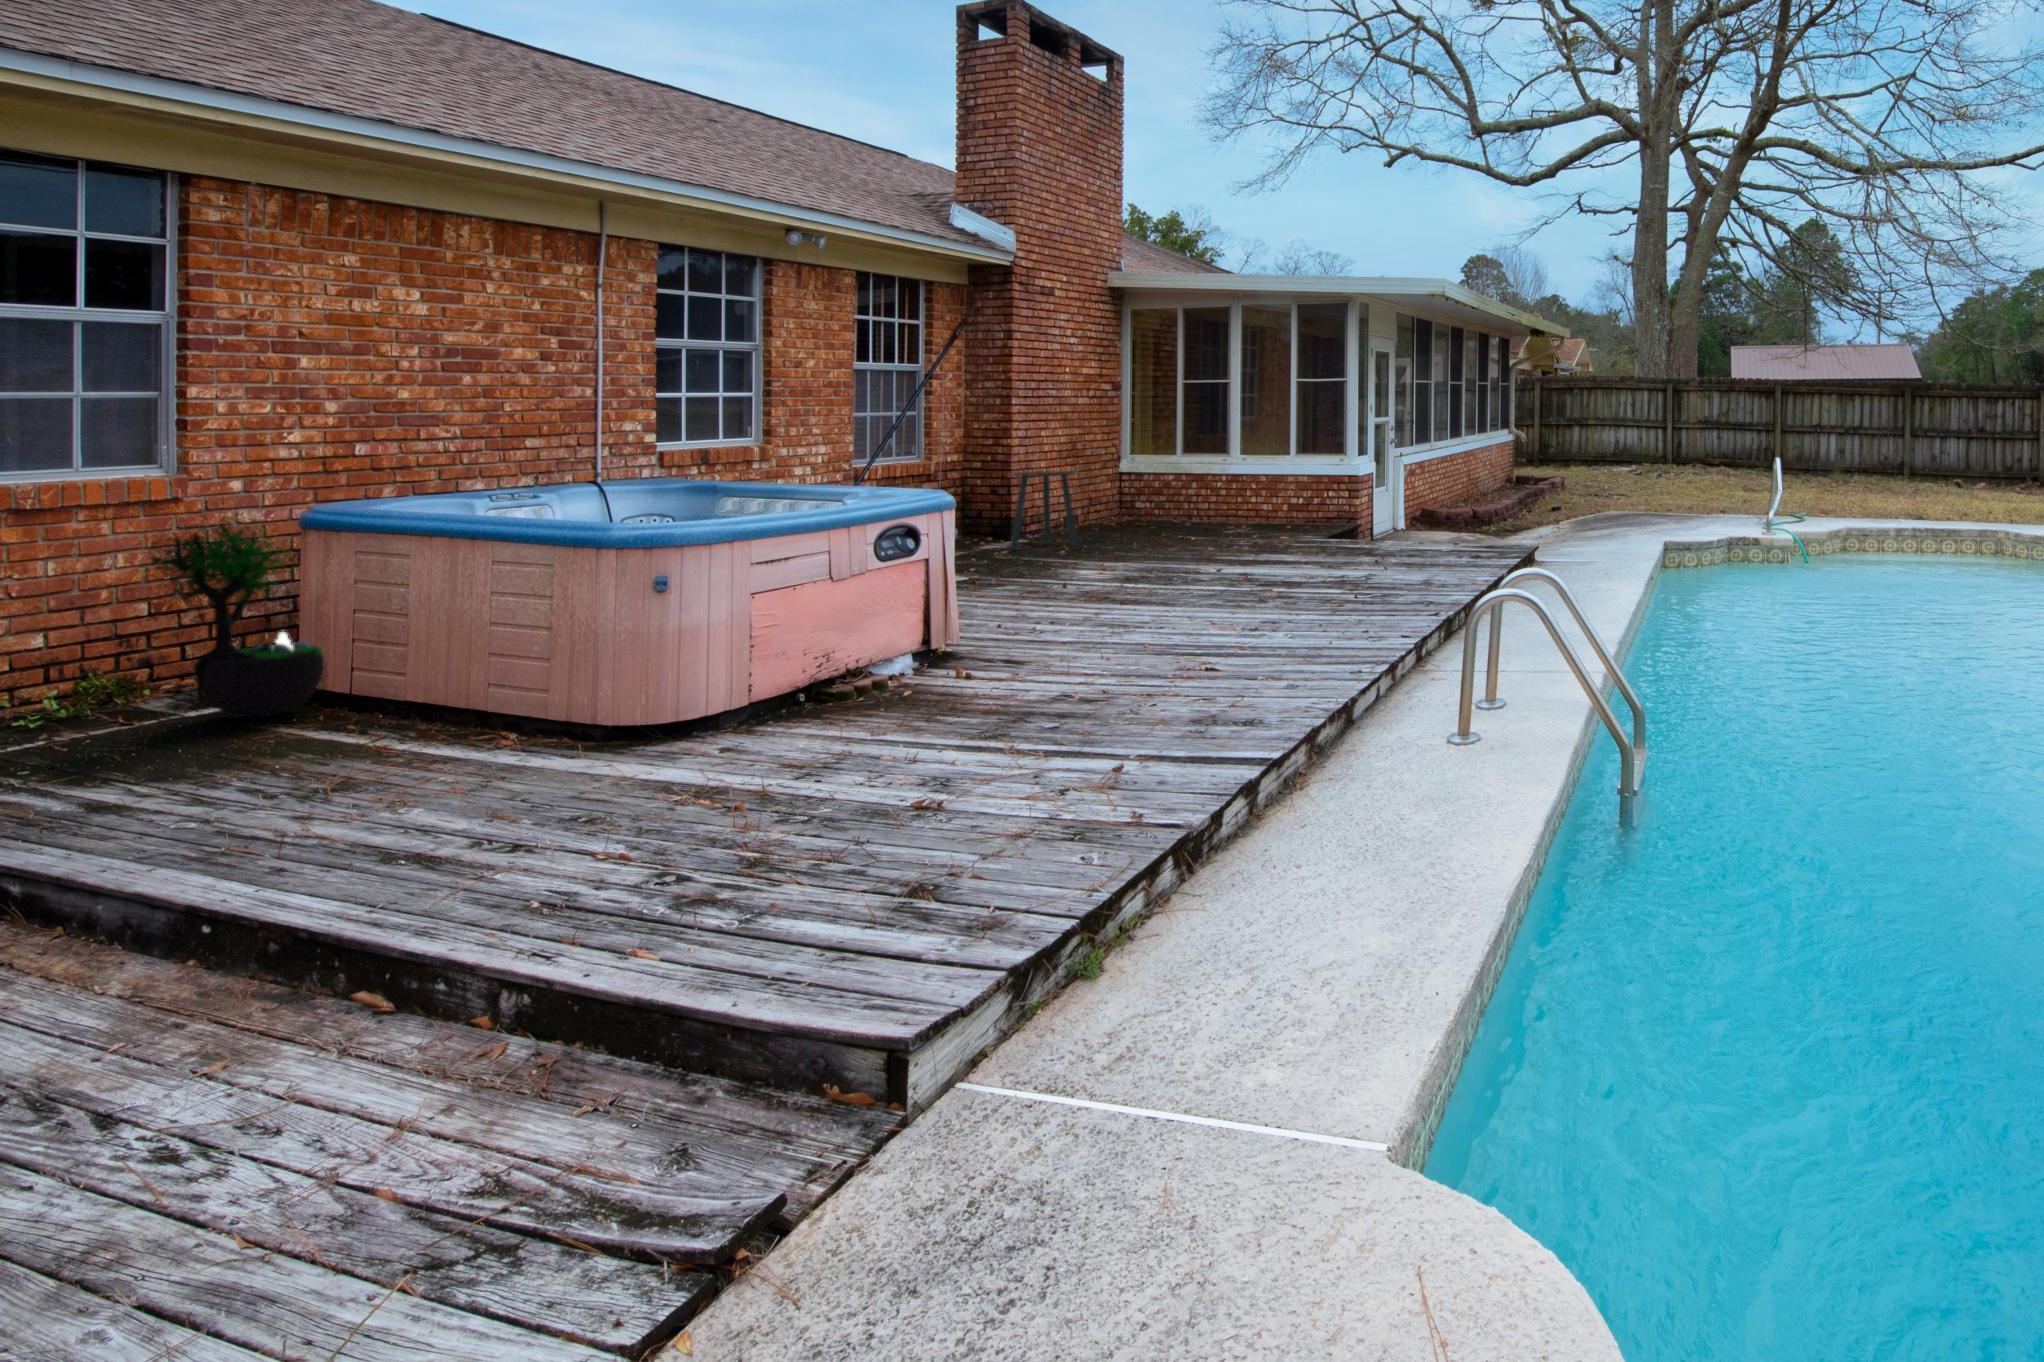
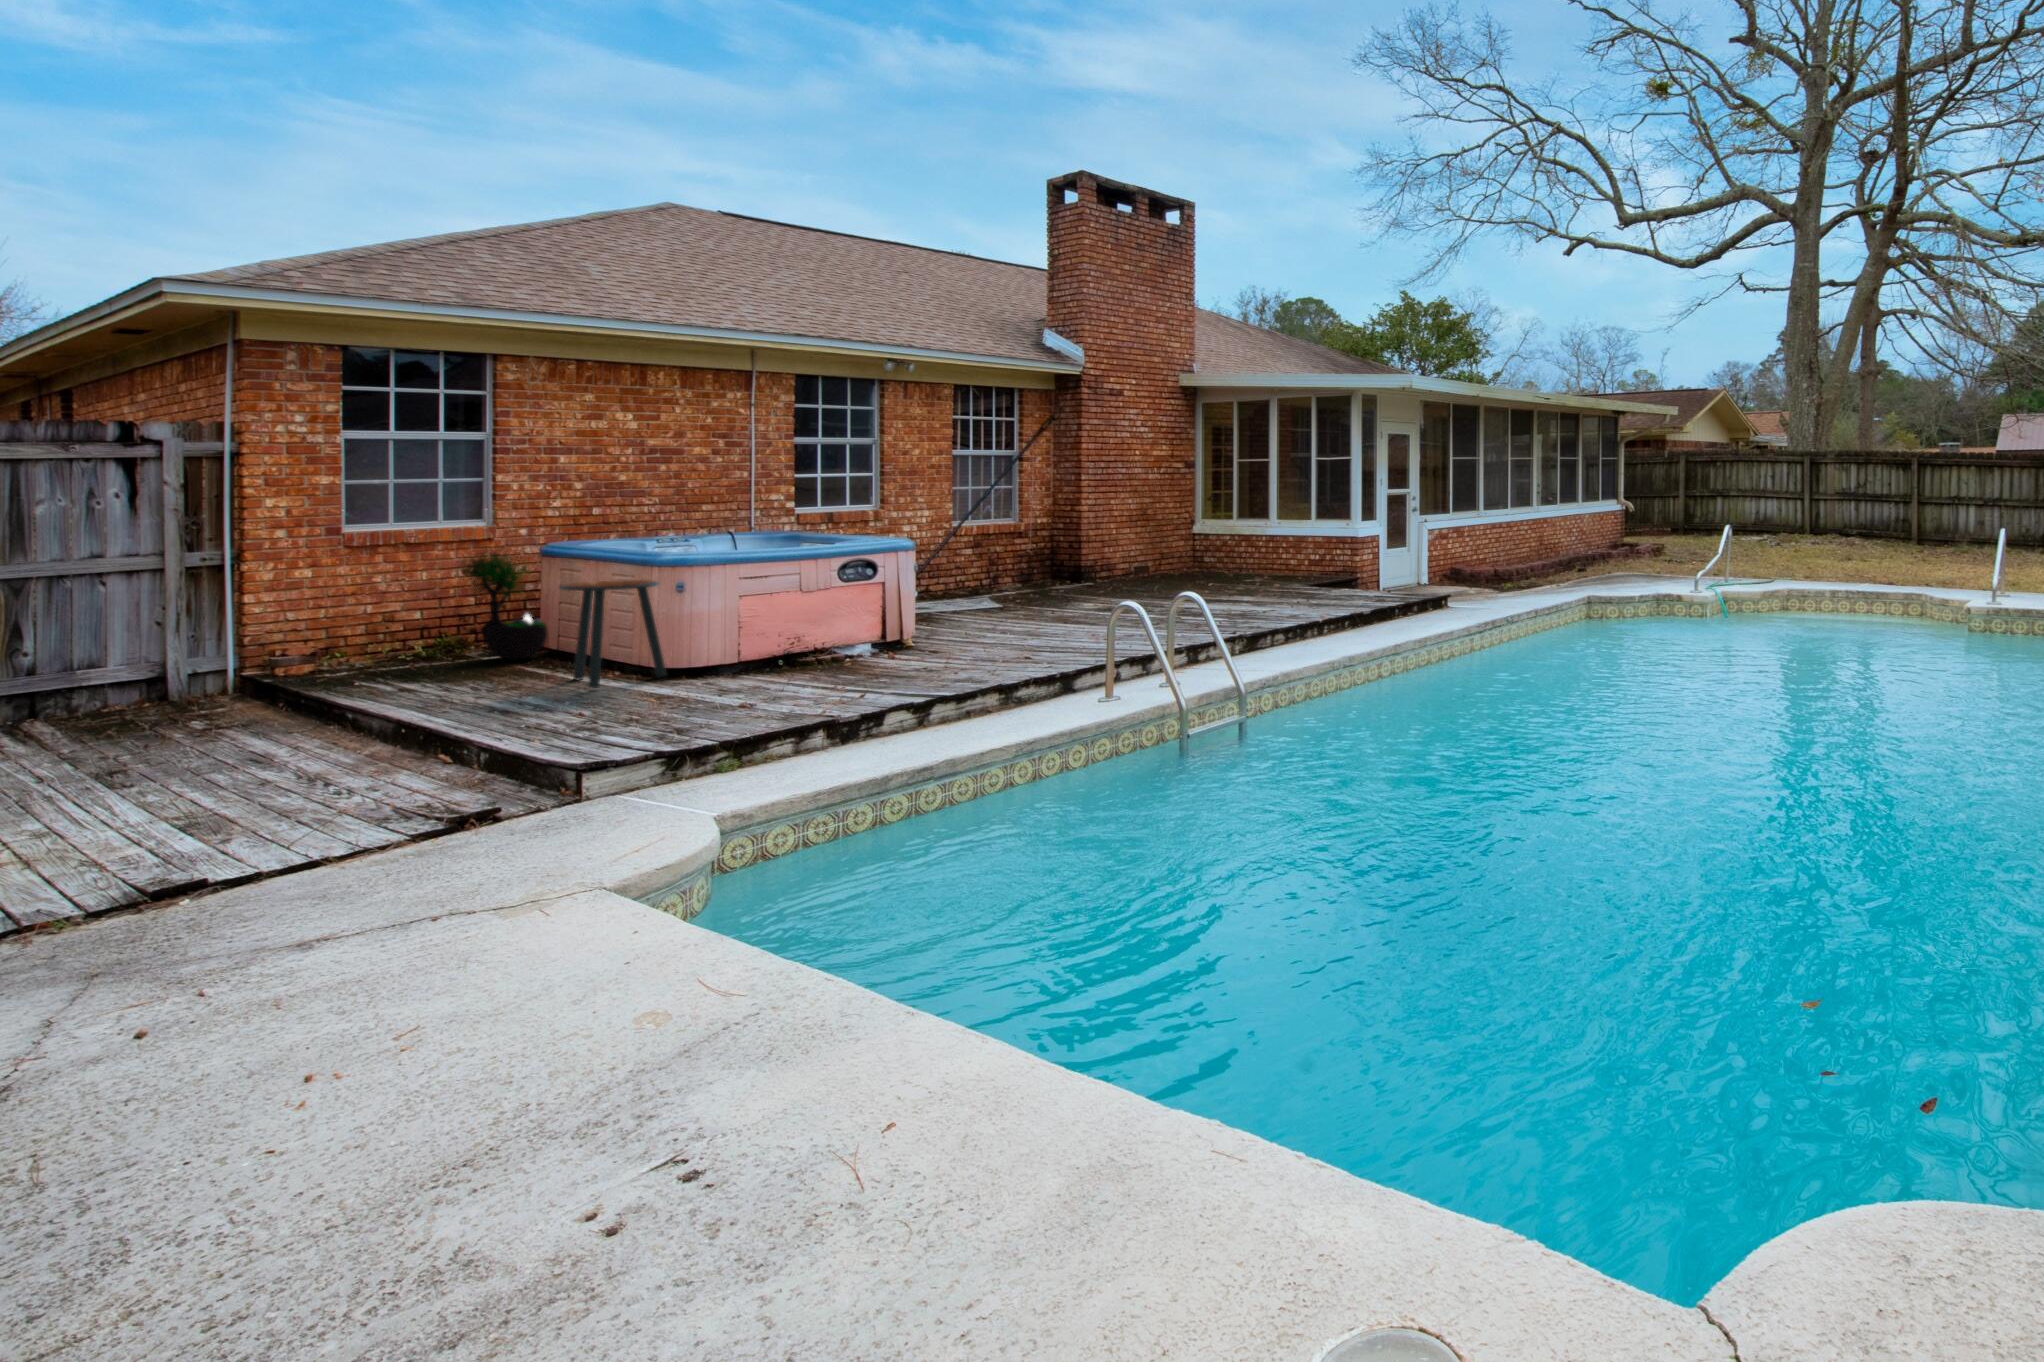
side table: present [1010,470,1079,550] -> present [560,580,666,688]

